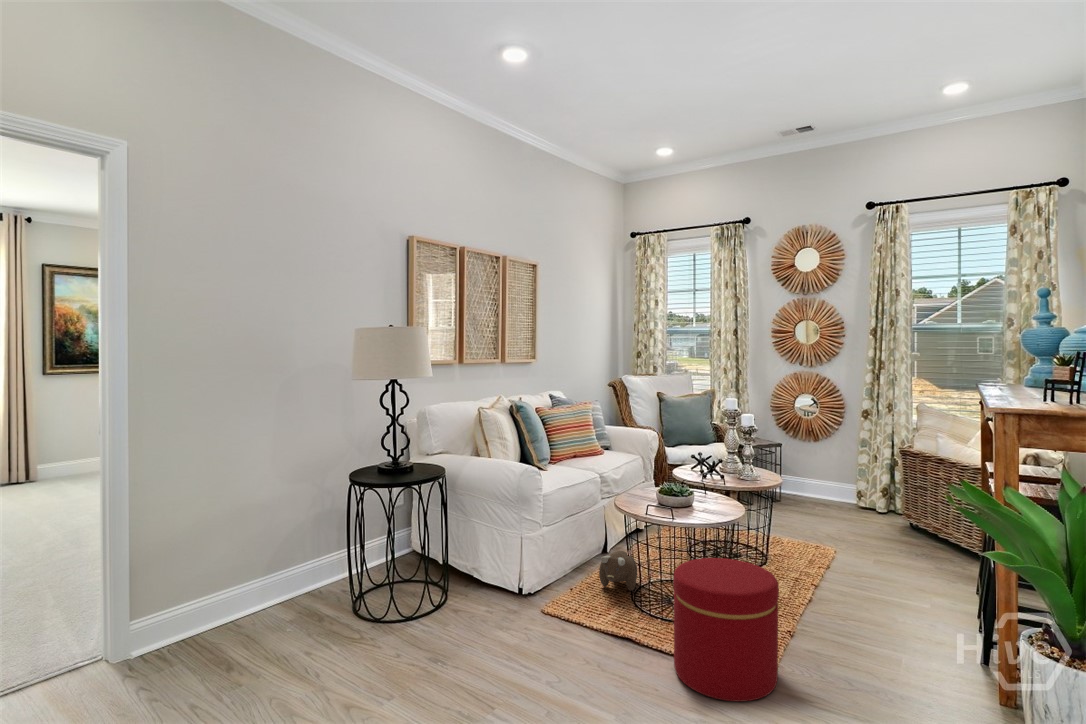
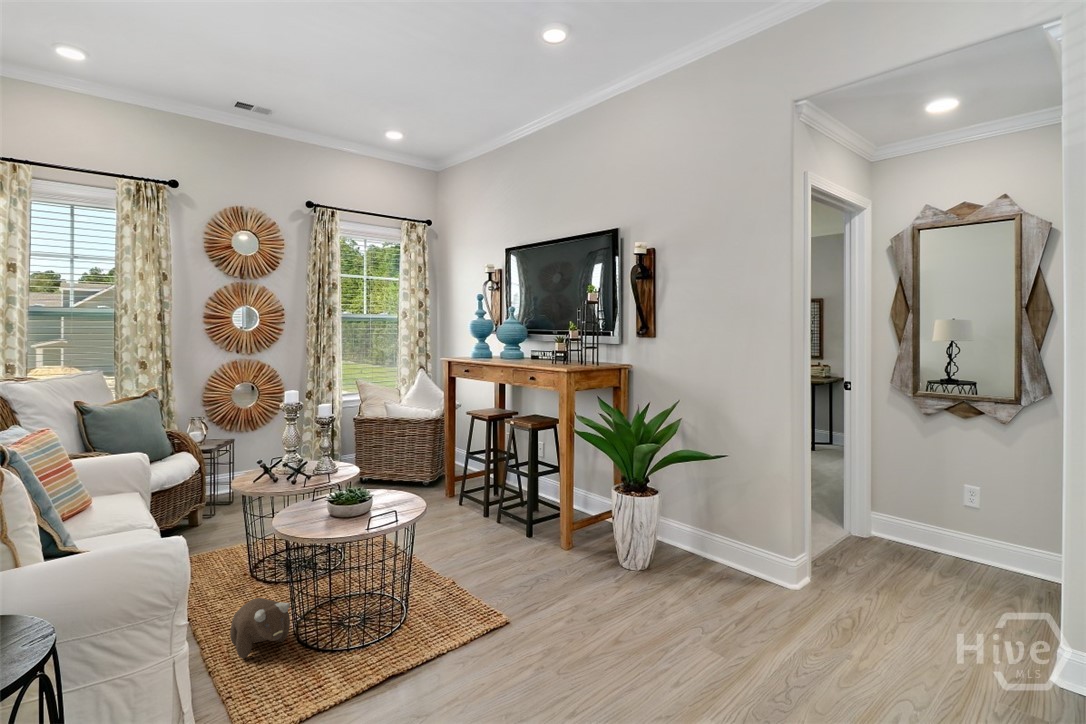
ottoman: present [673,558,779,702] -> none [442,525,539,663]

